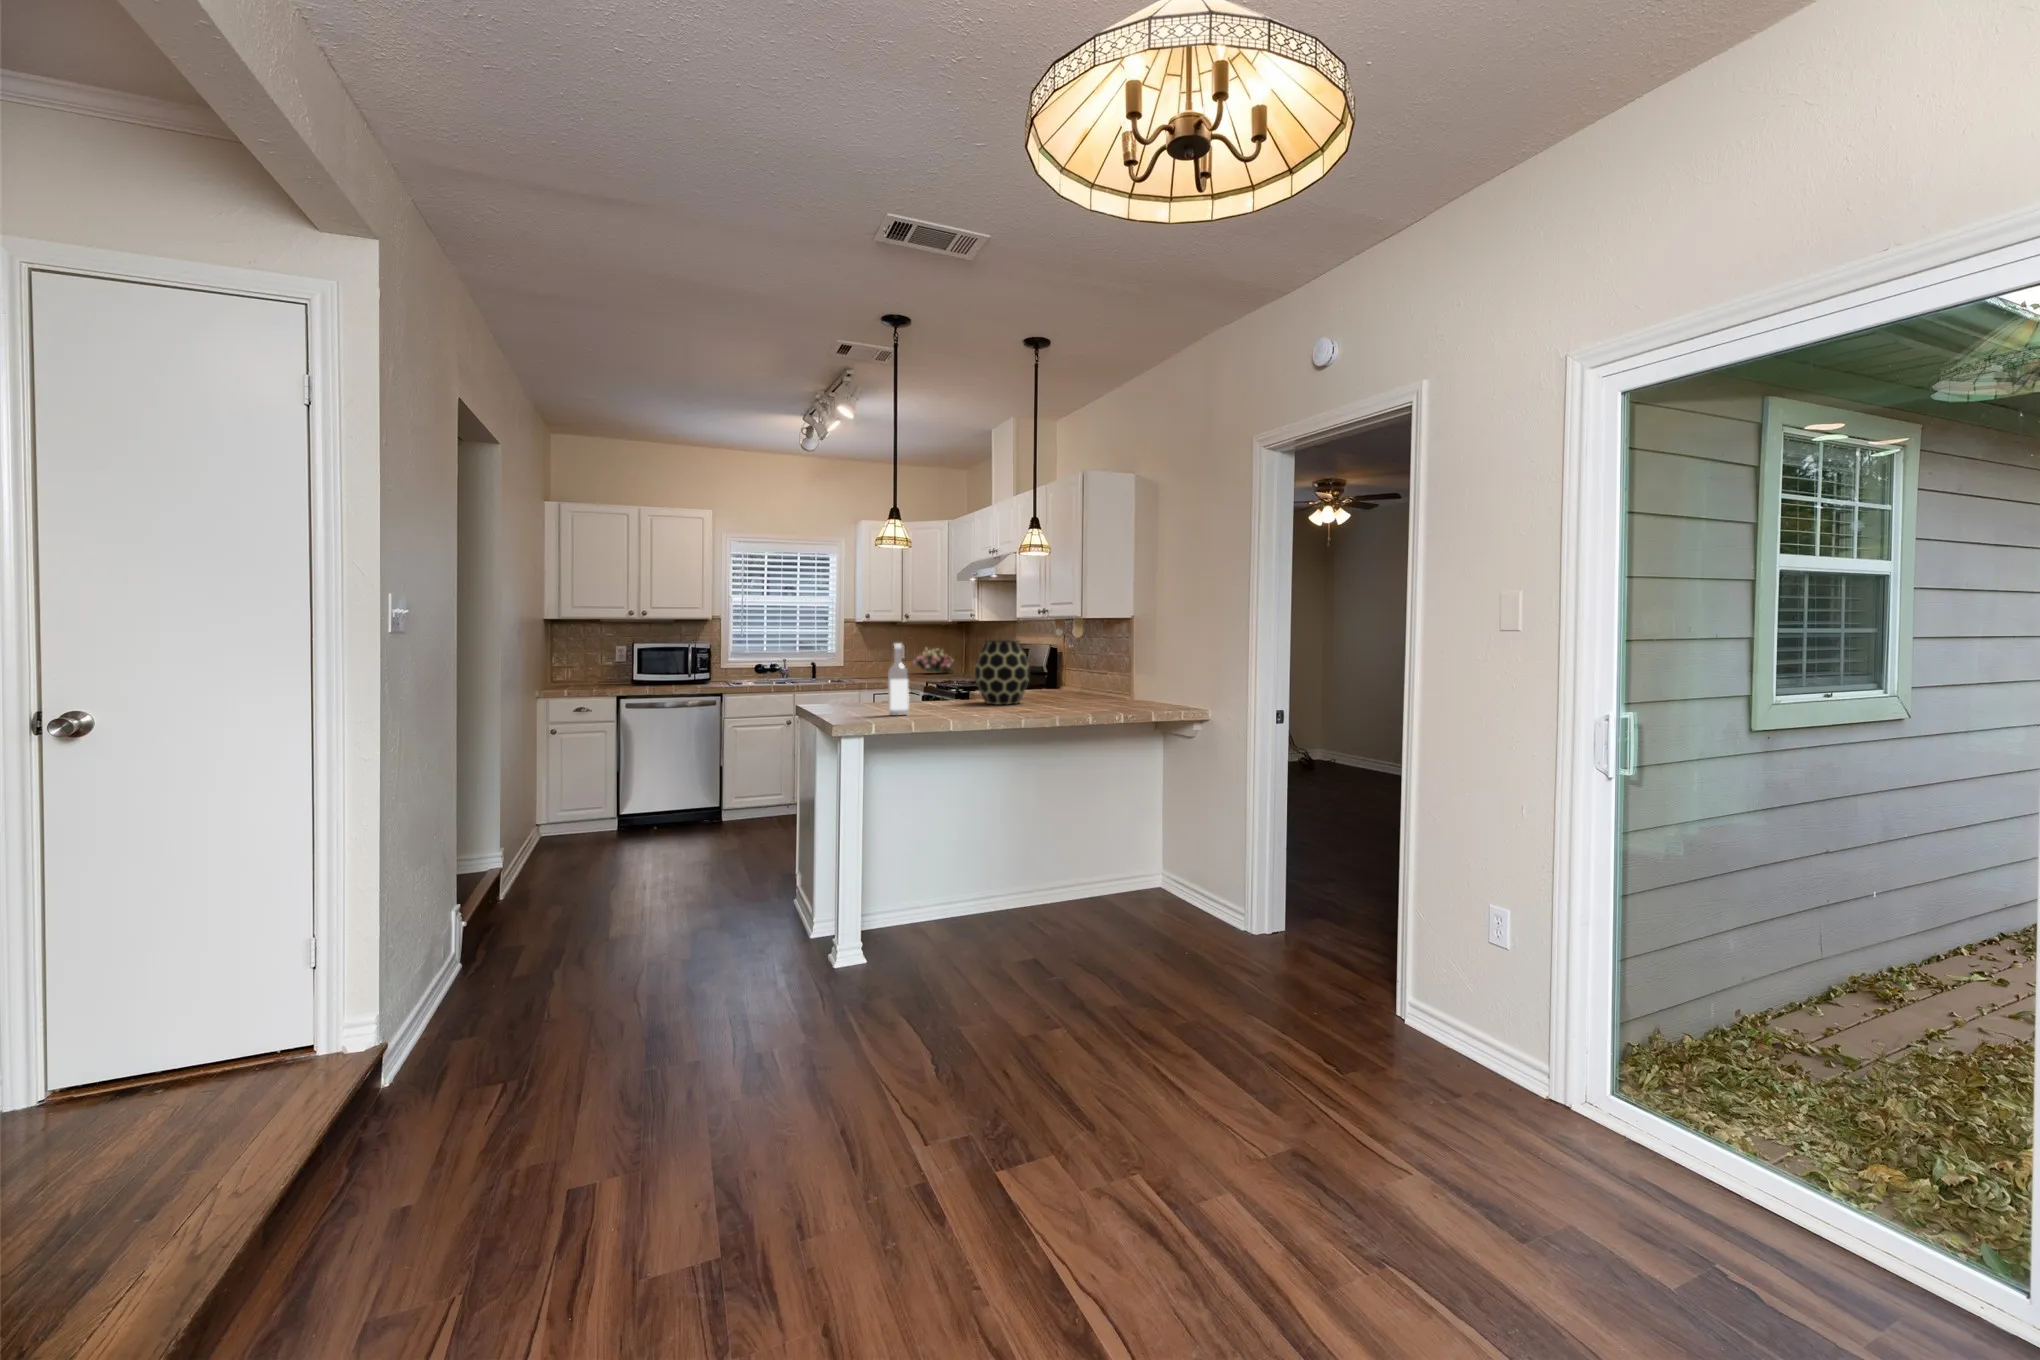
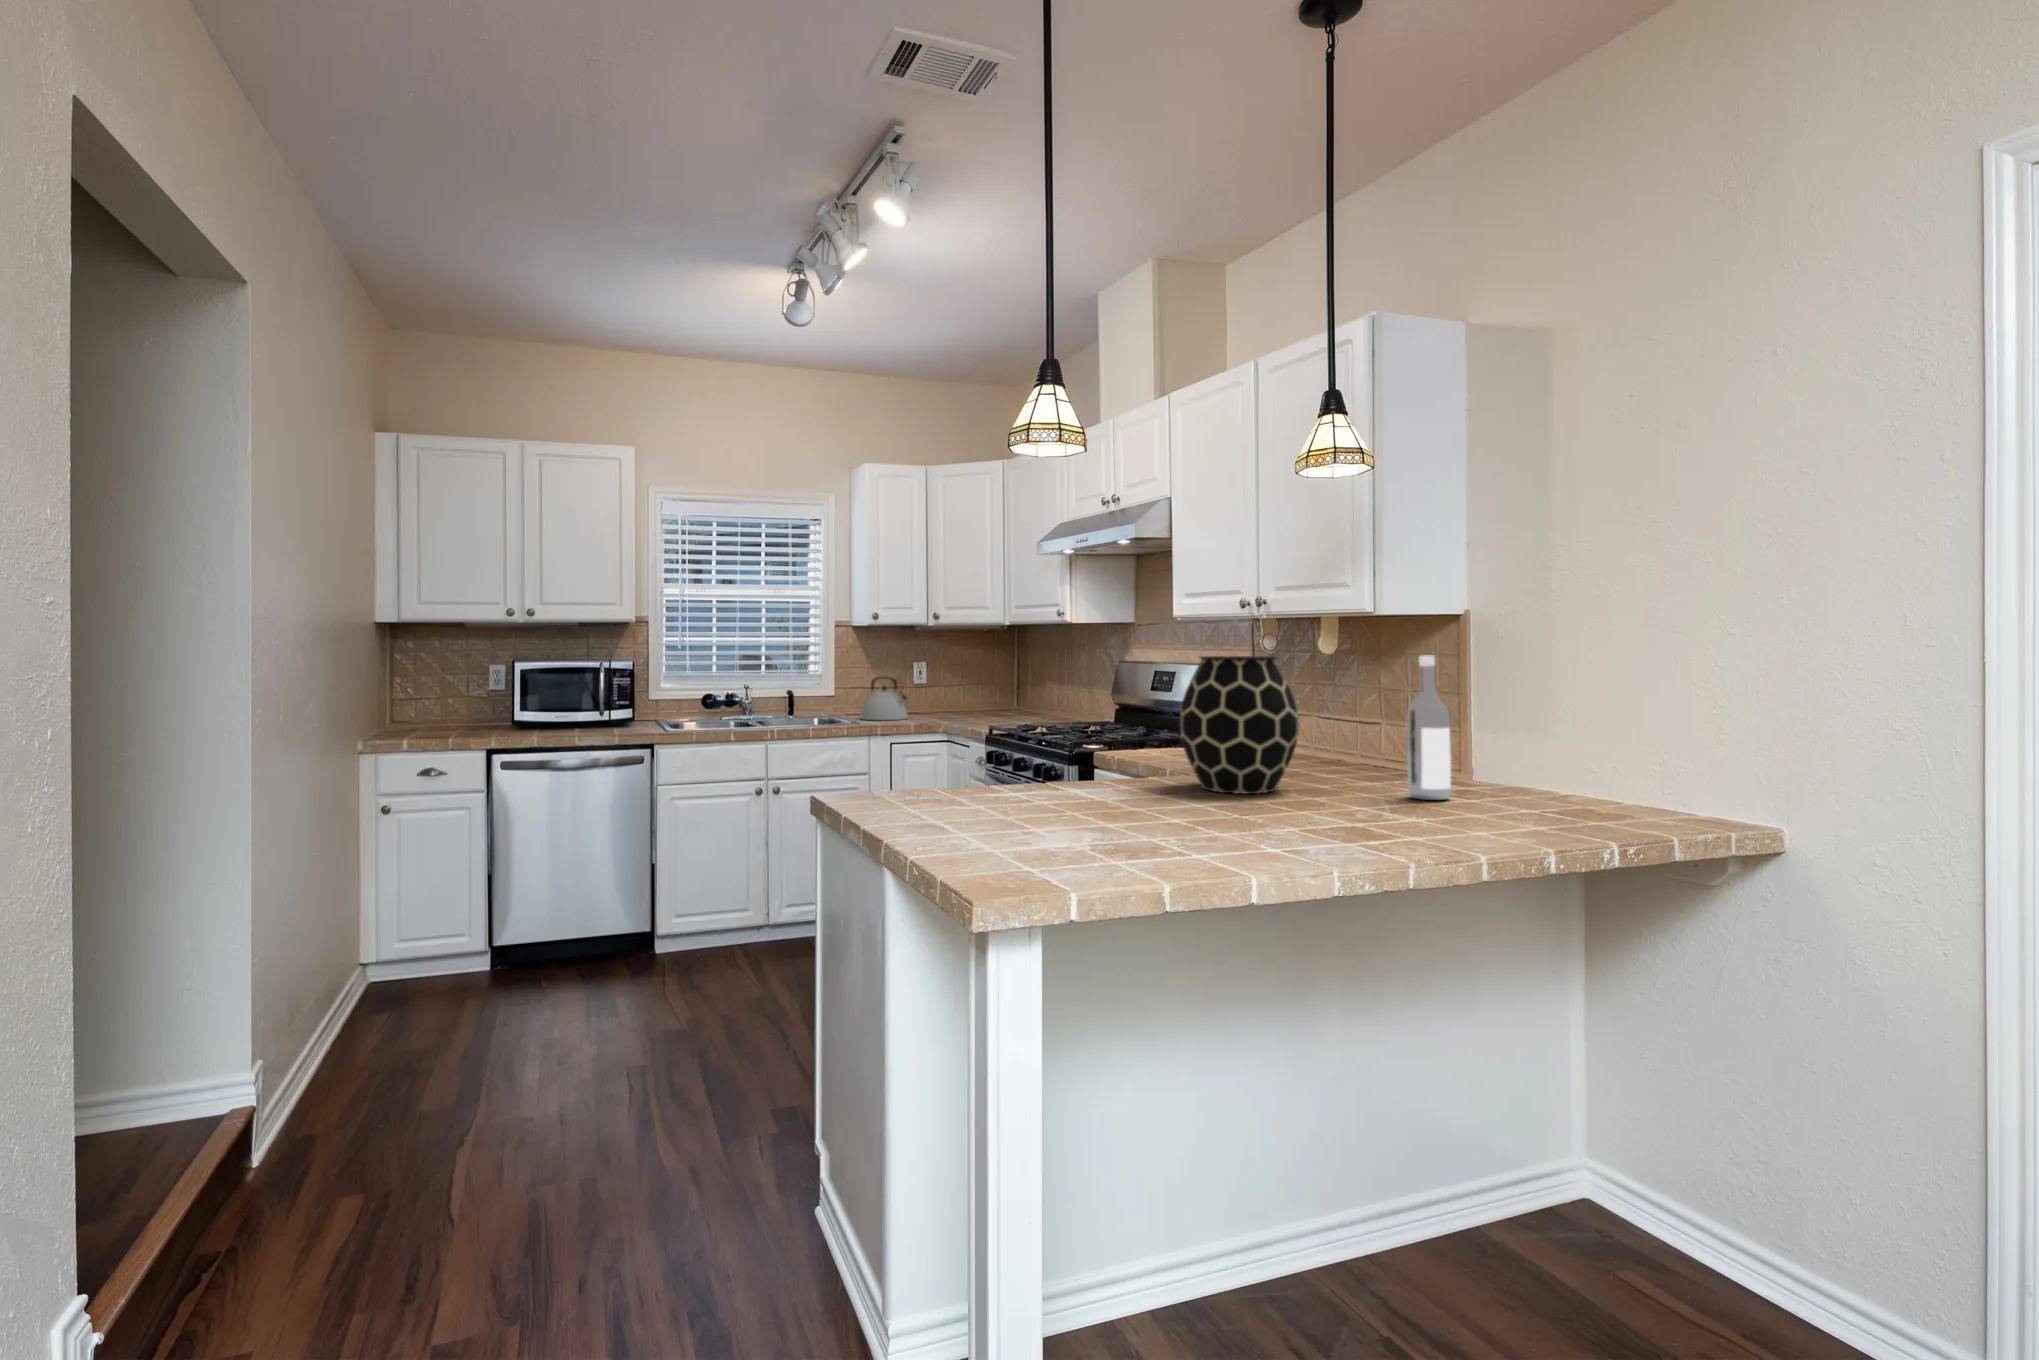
wine bottle: present [888,643,909,715] -> present [1407,655,1451,800]
flower arrangement: present [913,648,954,673] -> none [936,664,999,704]
kettle: none [855,654,885,681] -> present [861,677,907,720]

